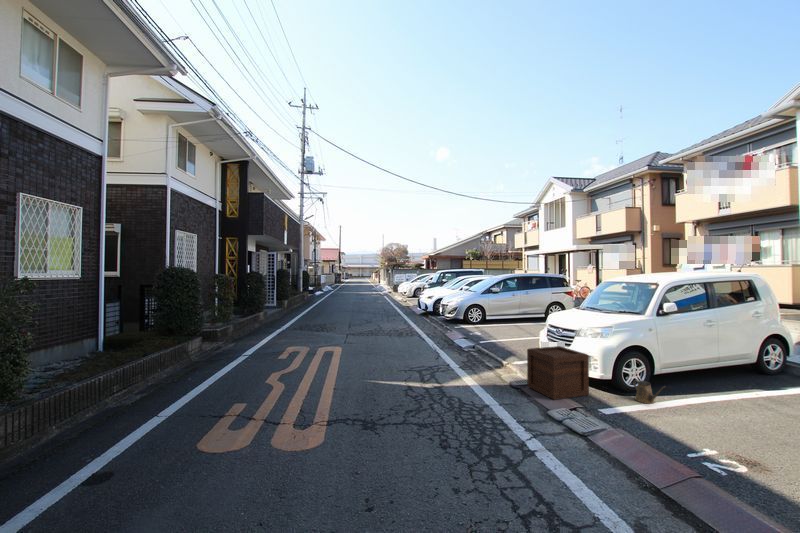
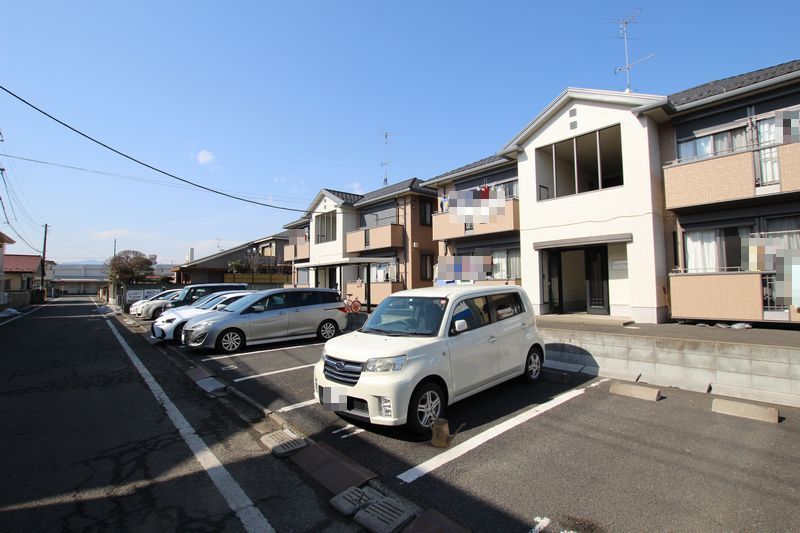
wooden crate: present [527,346,589,400] -> none [299,385,380,470]

